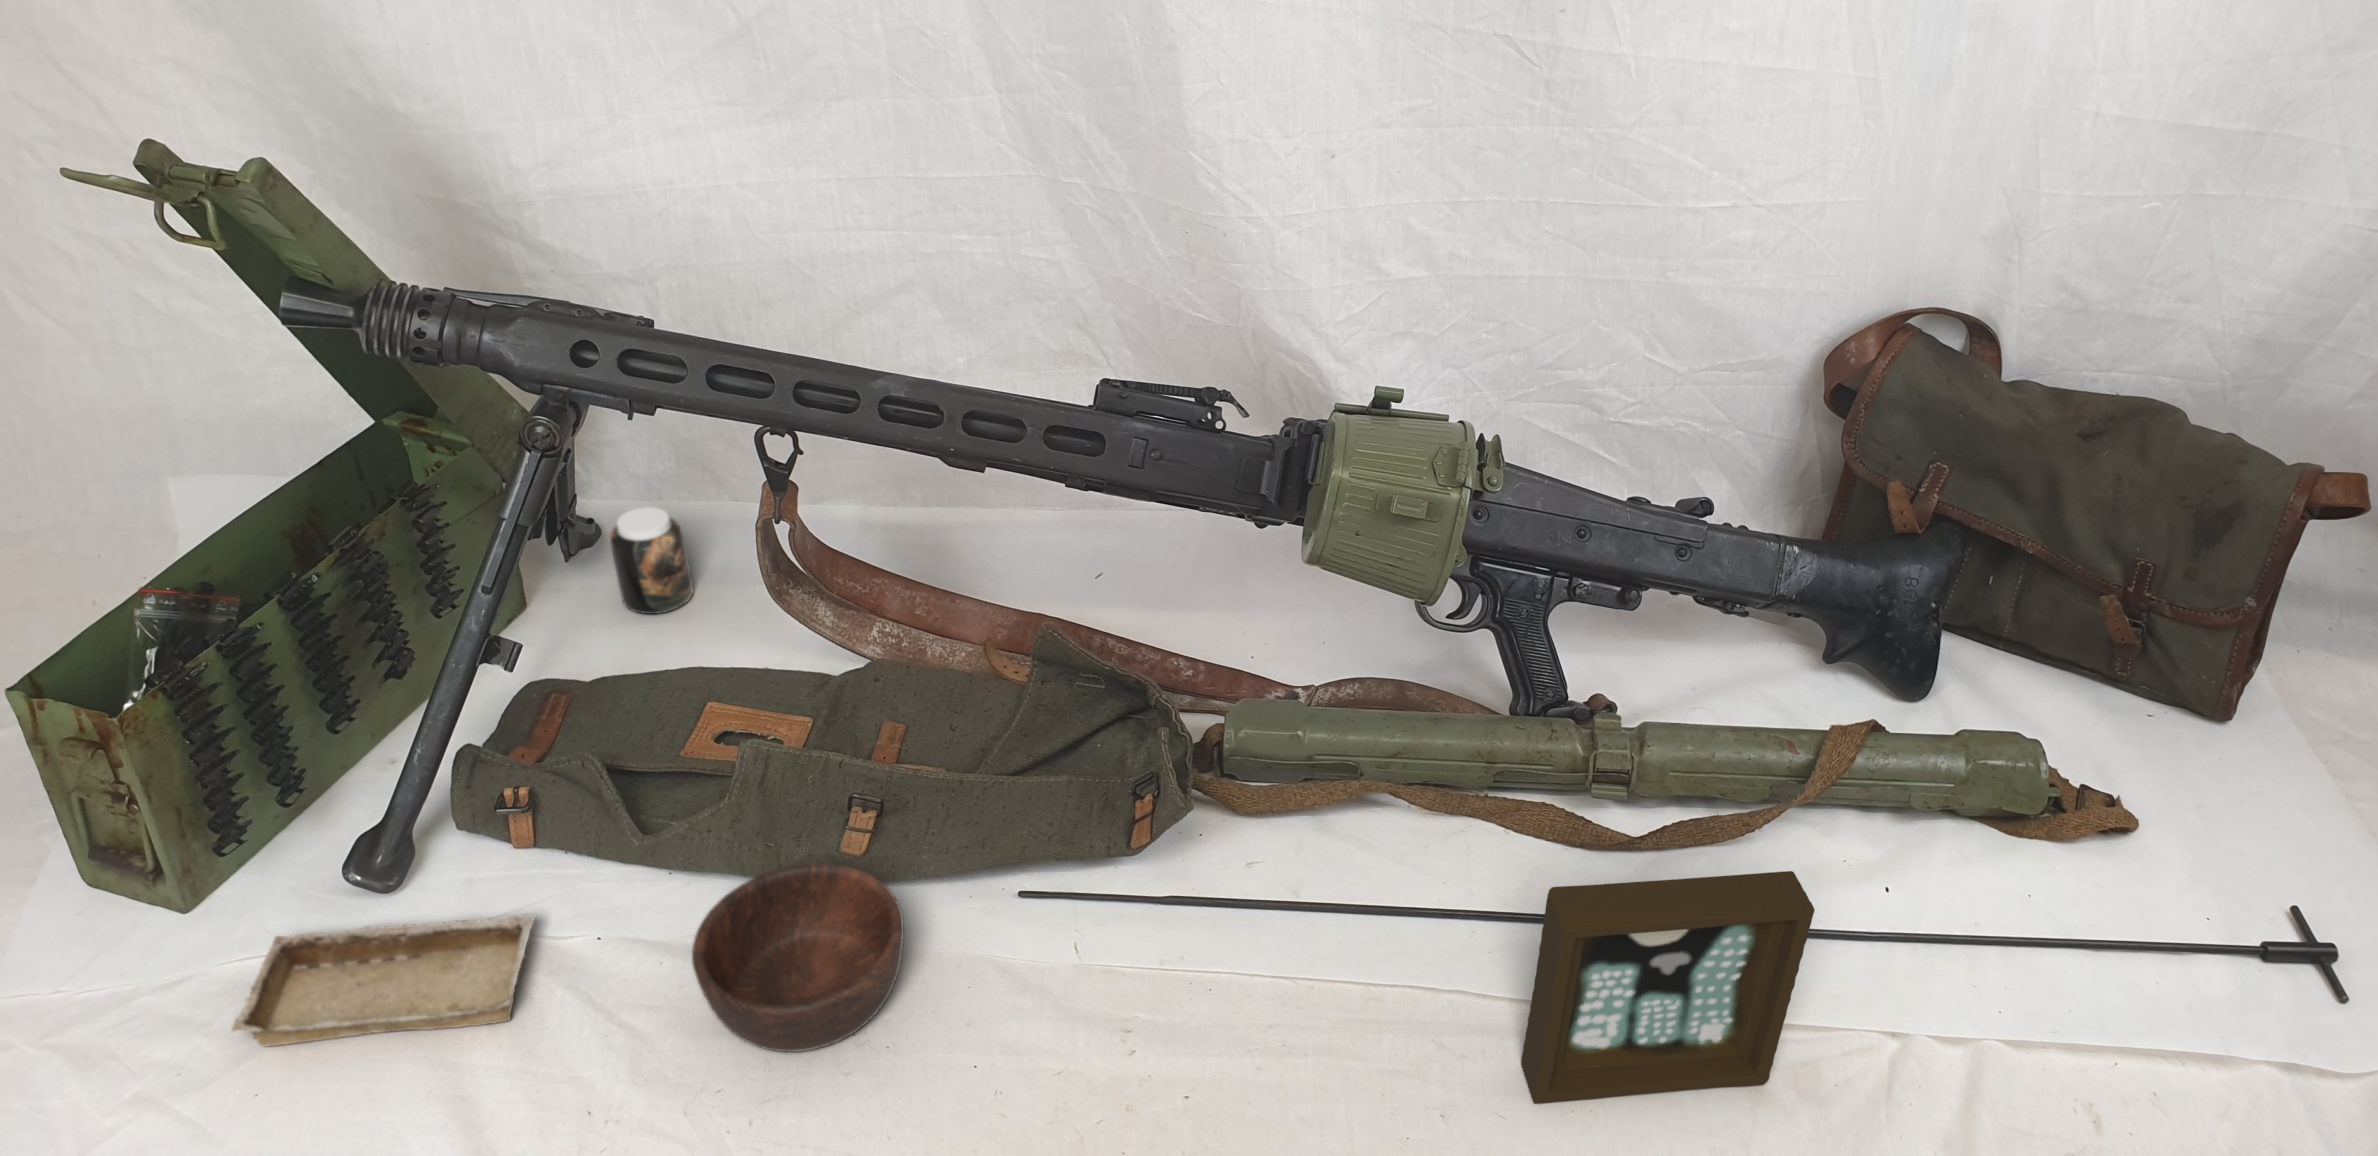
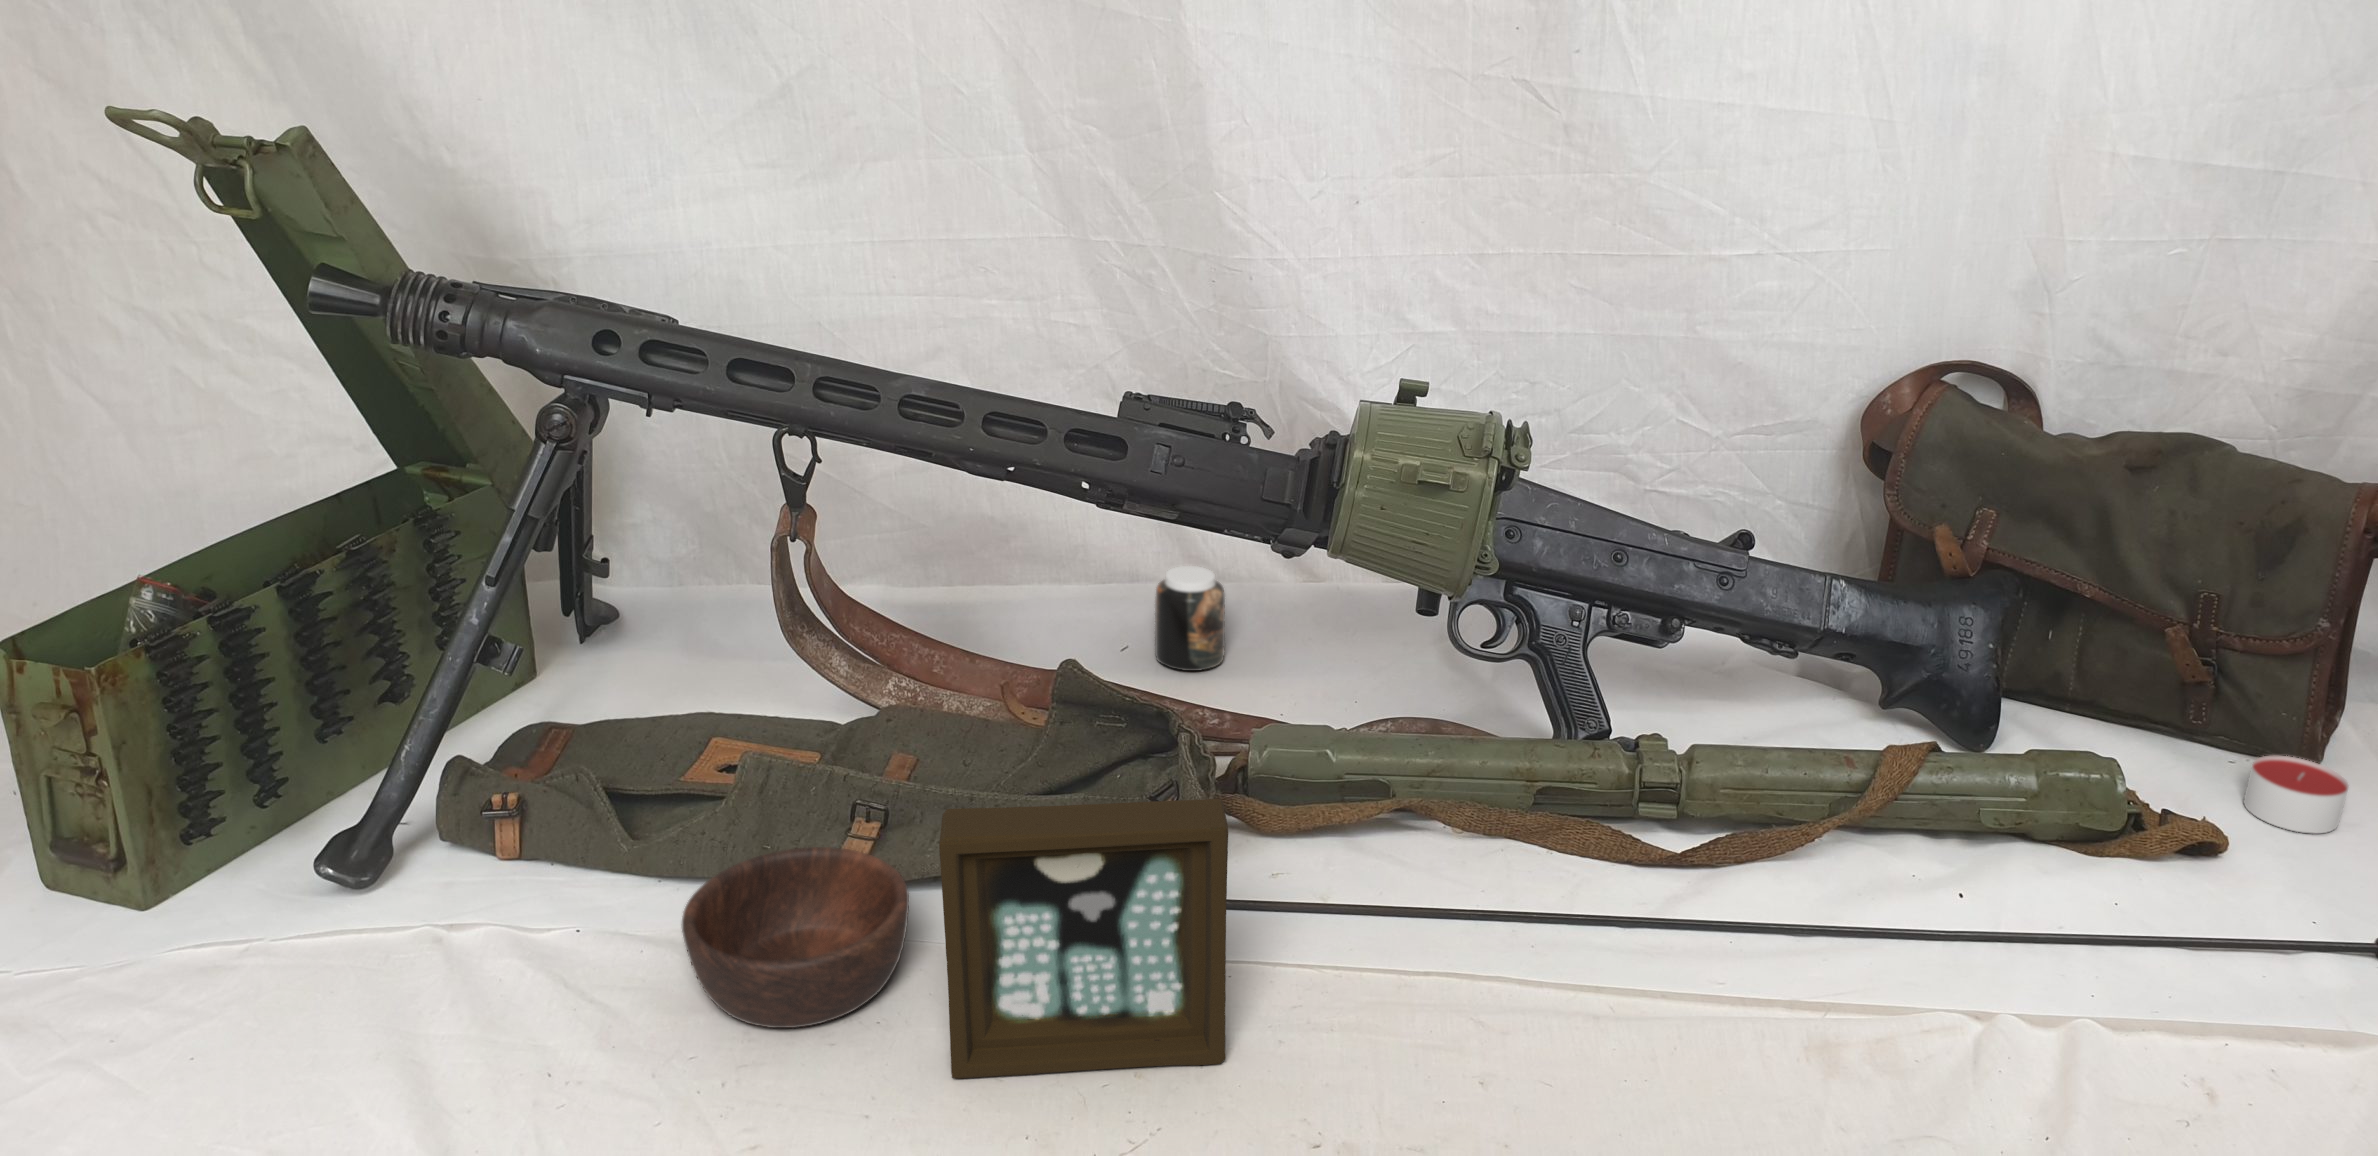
jar: present [610,507,693,614] -> present [1155,566,1225,671]
candle: none [2159,725,2258,806] -> present [2244,756,2349,834]
picture frame: present [1521,871,1815,1104] -> present [939,799,1228,1079]
tray: present [232,914,535,1046] -> none [180,902,516,1019]

